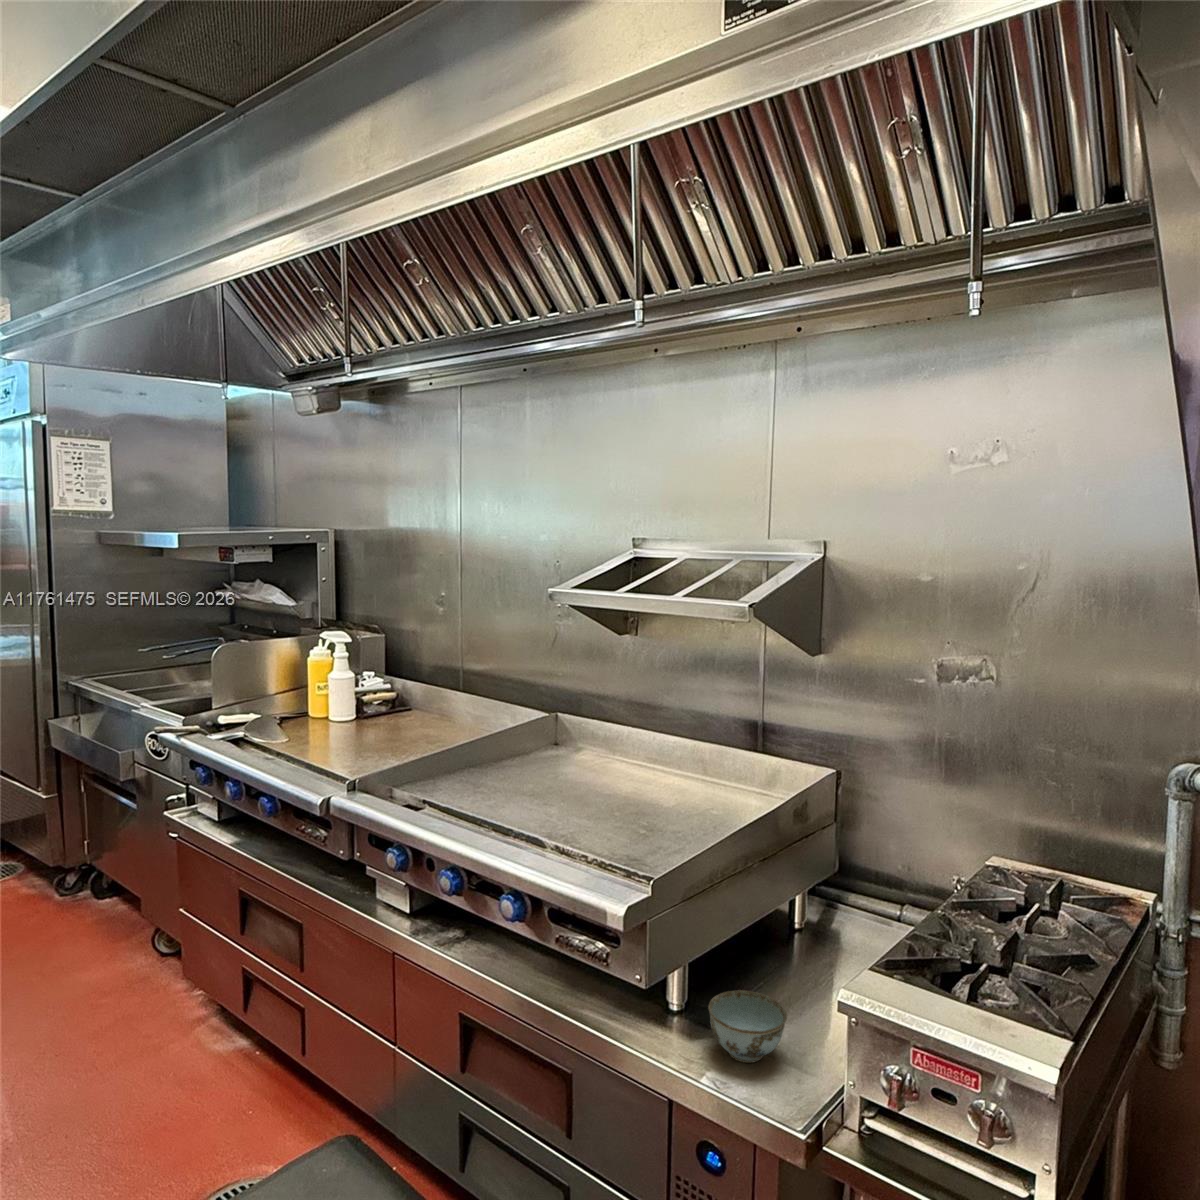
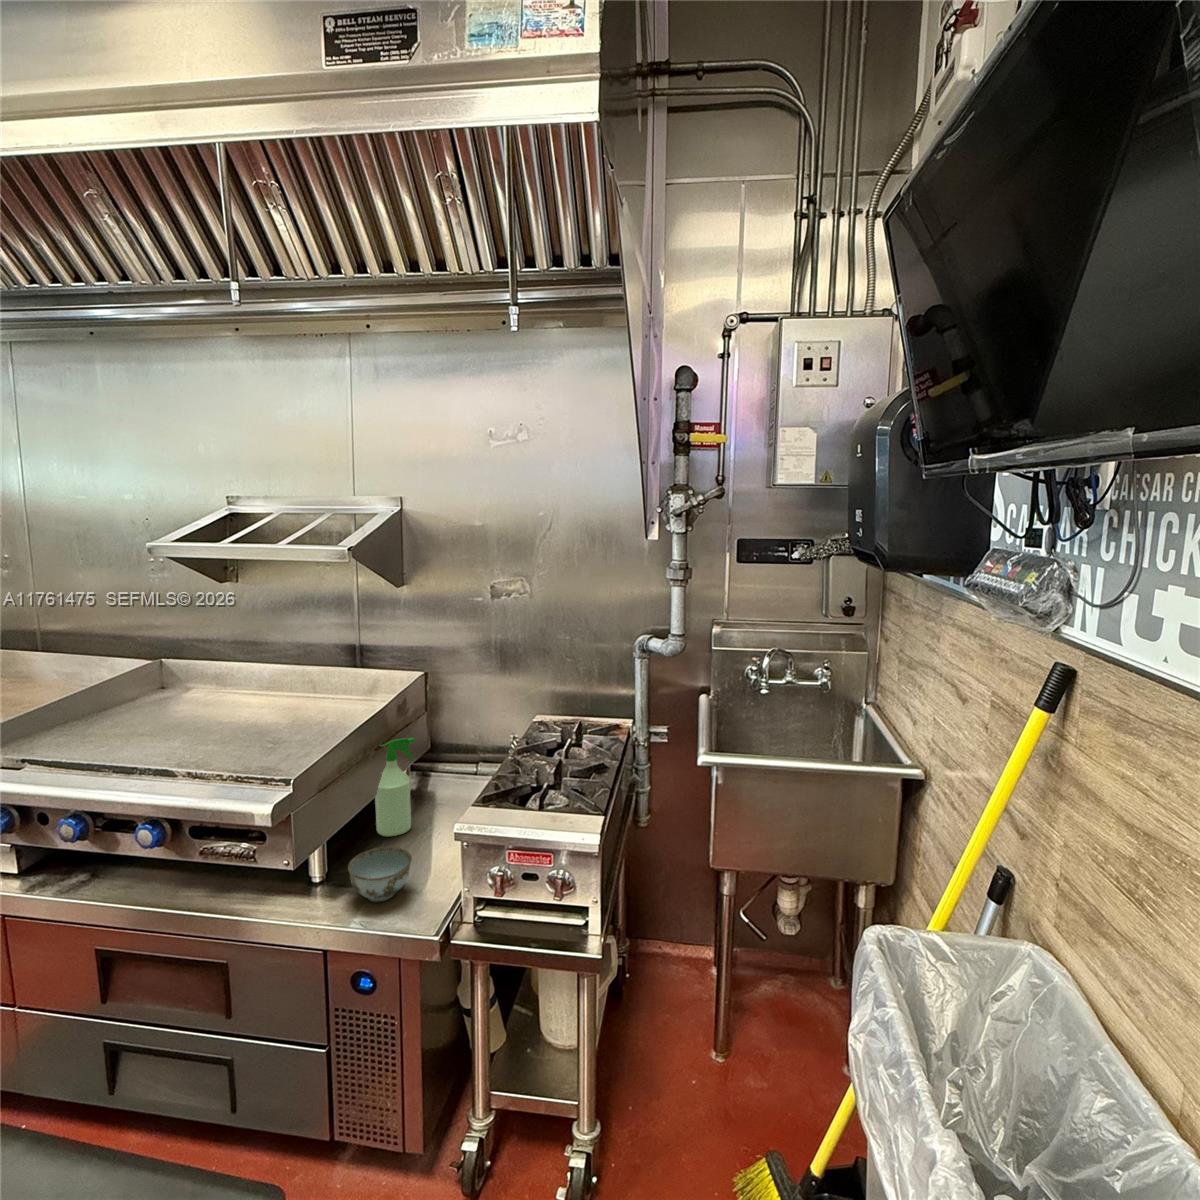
spray bottle: none [754,855,811,983] -> present [375,738,415,836]

